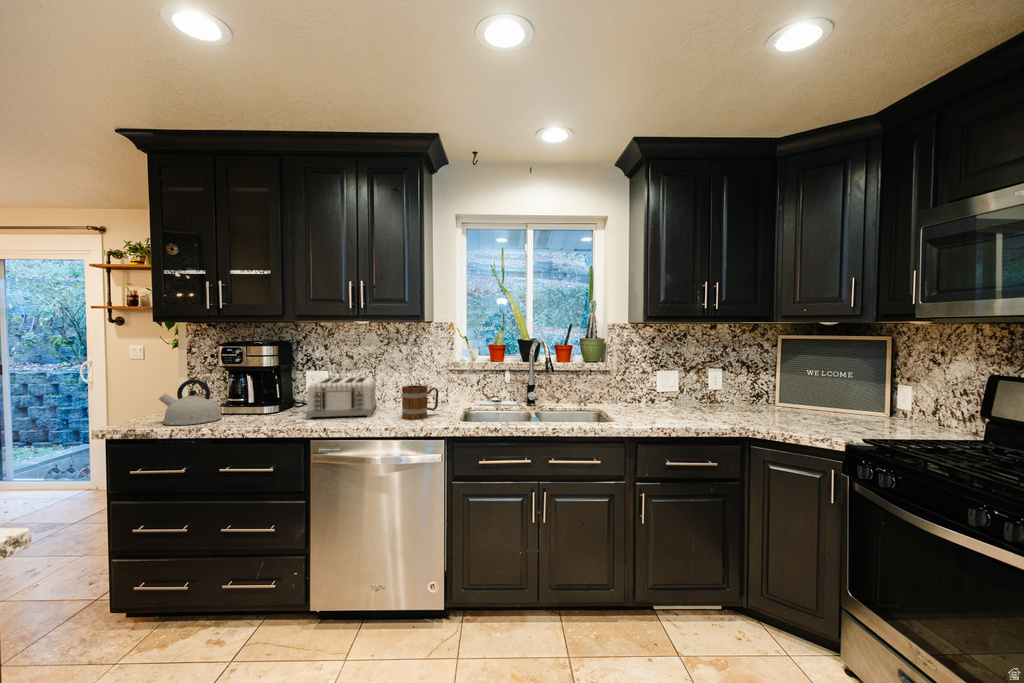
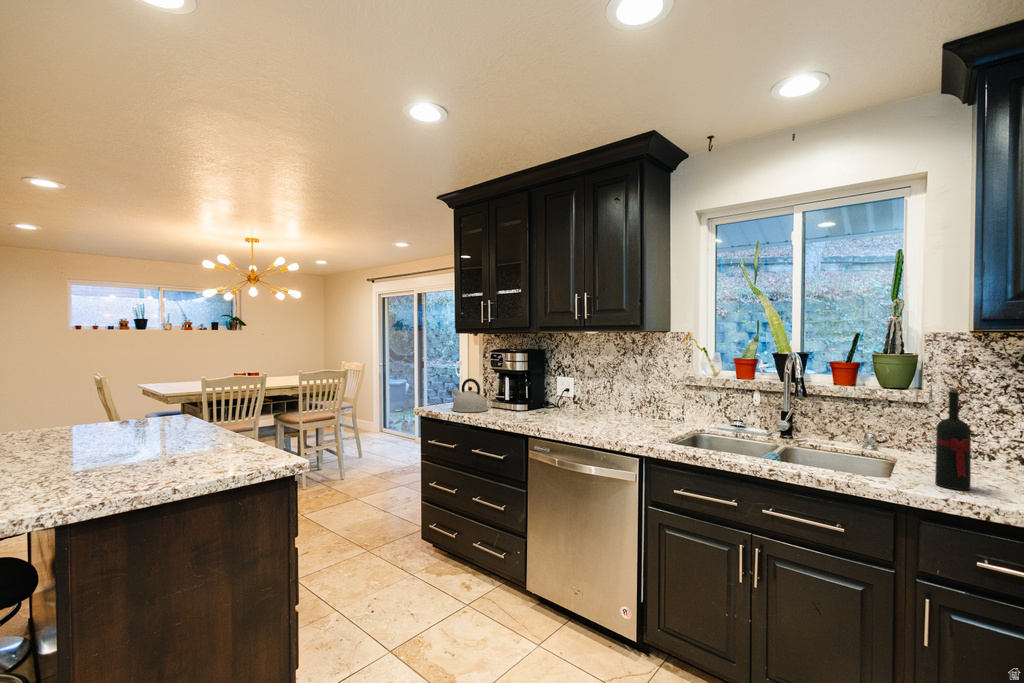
wine bottle: none [638,359,656,422] -> present [935,388,971,490]
toaster: present [306,377,377,419] -> none [538,384,609,425]
mug: present [402,385,439,419] -> none [614,398,655,433]

